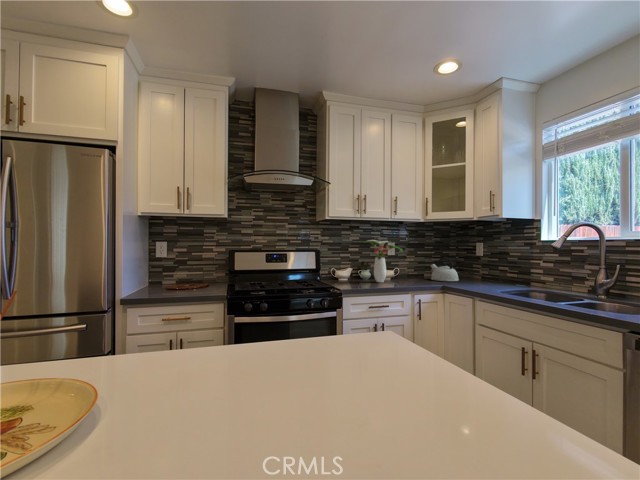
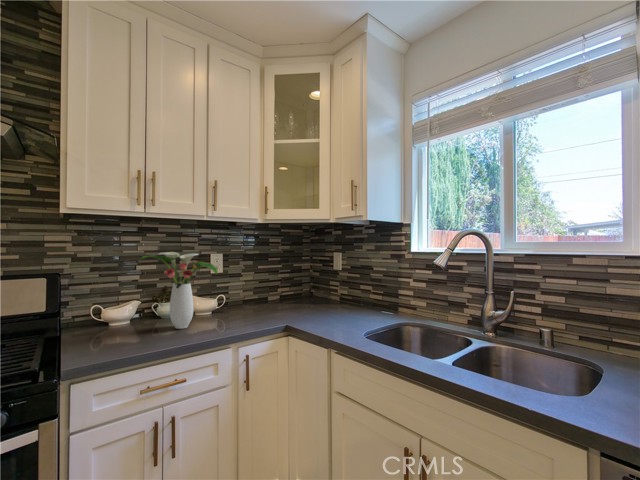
kettle: present [431,257,459,281] -> none [274,275,312,313]

